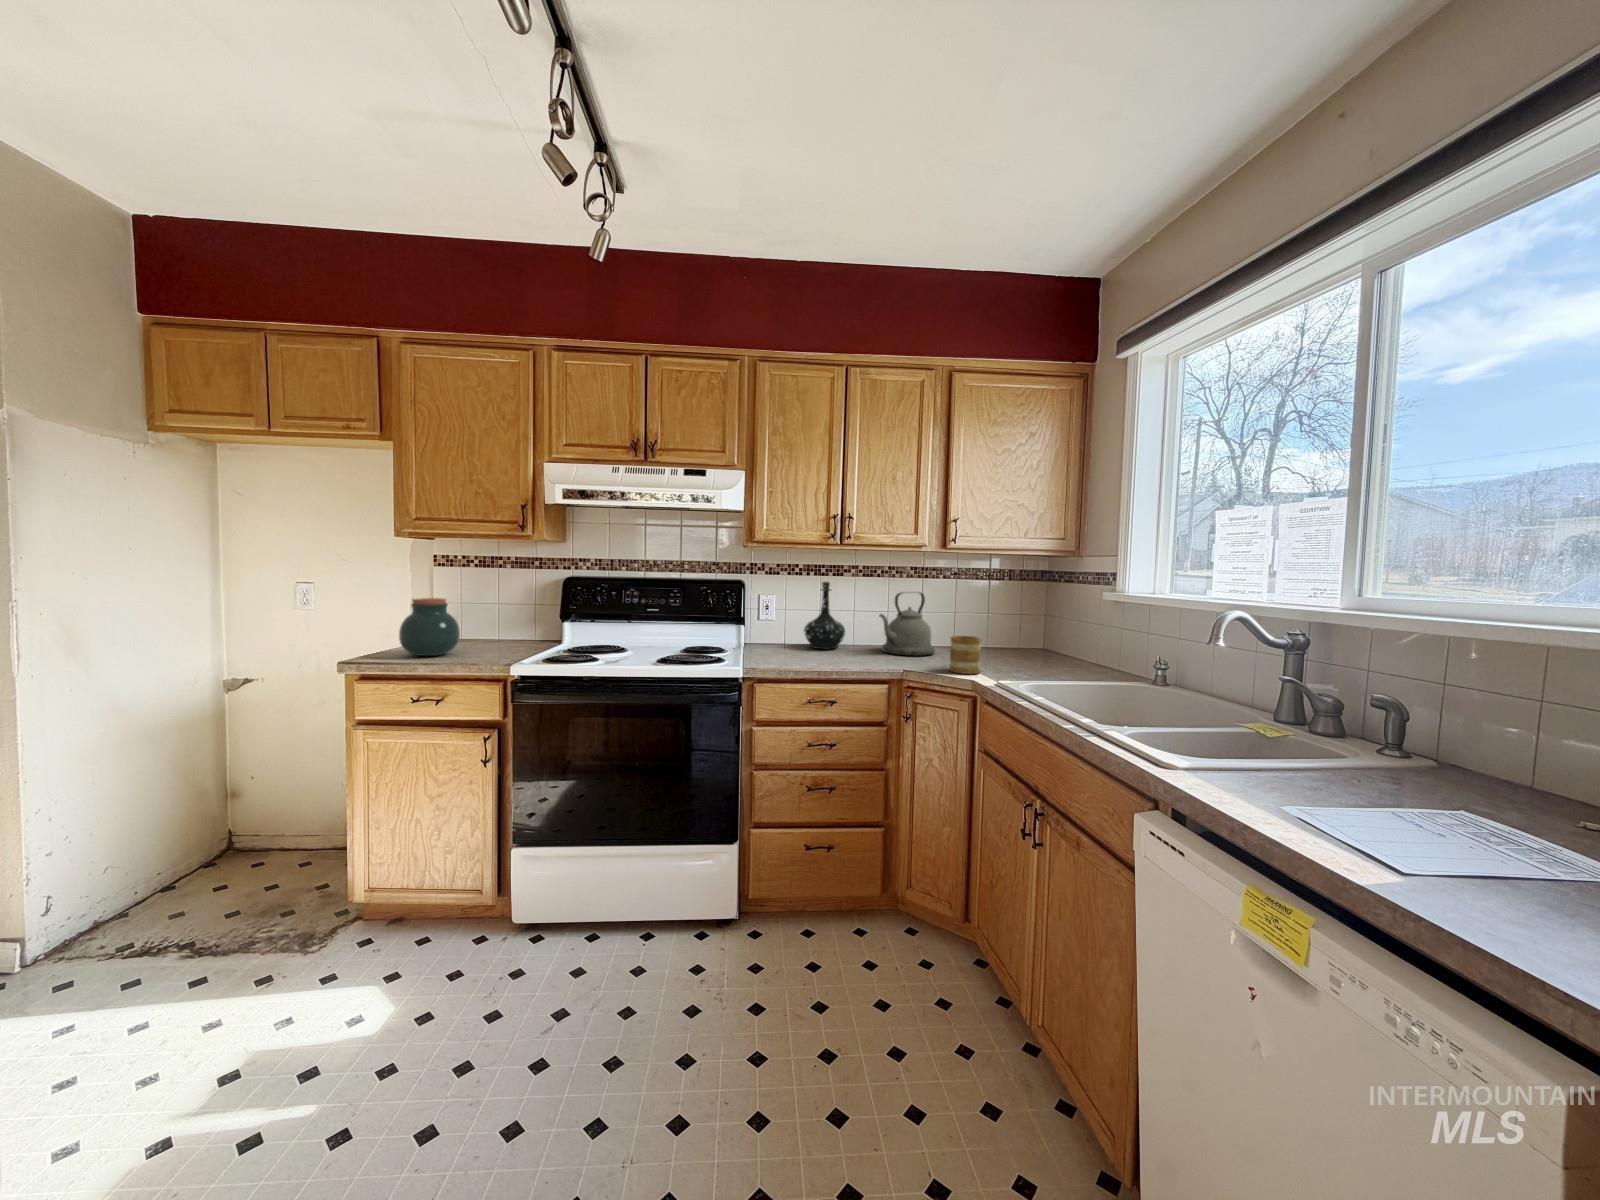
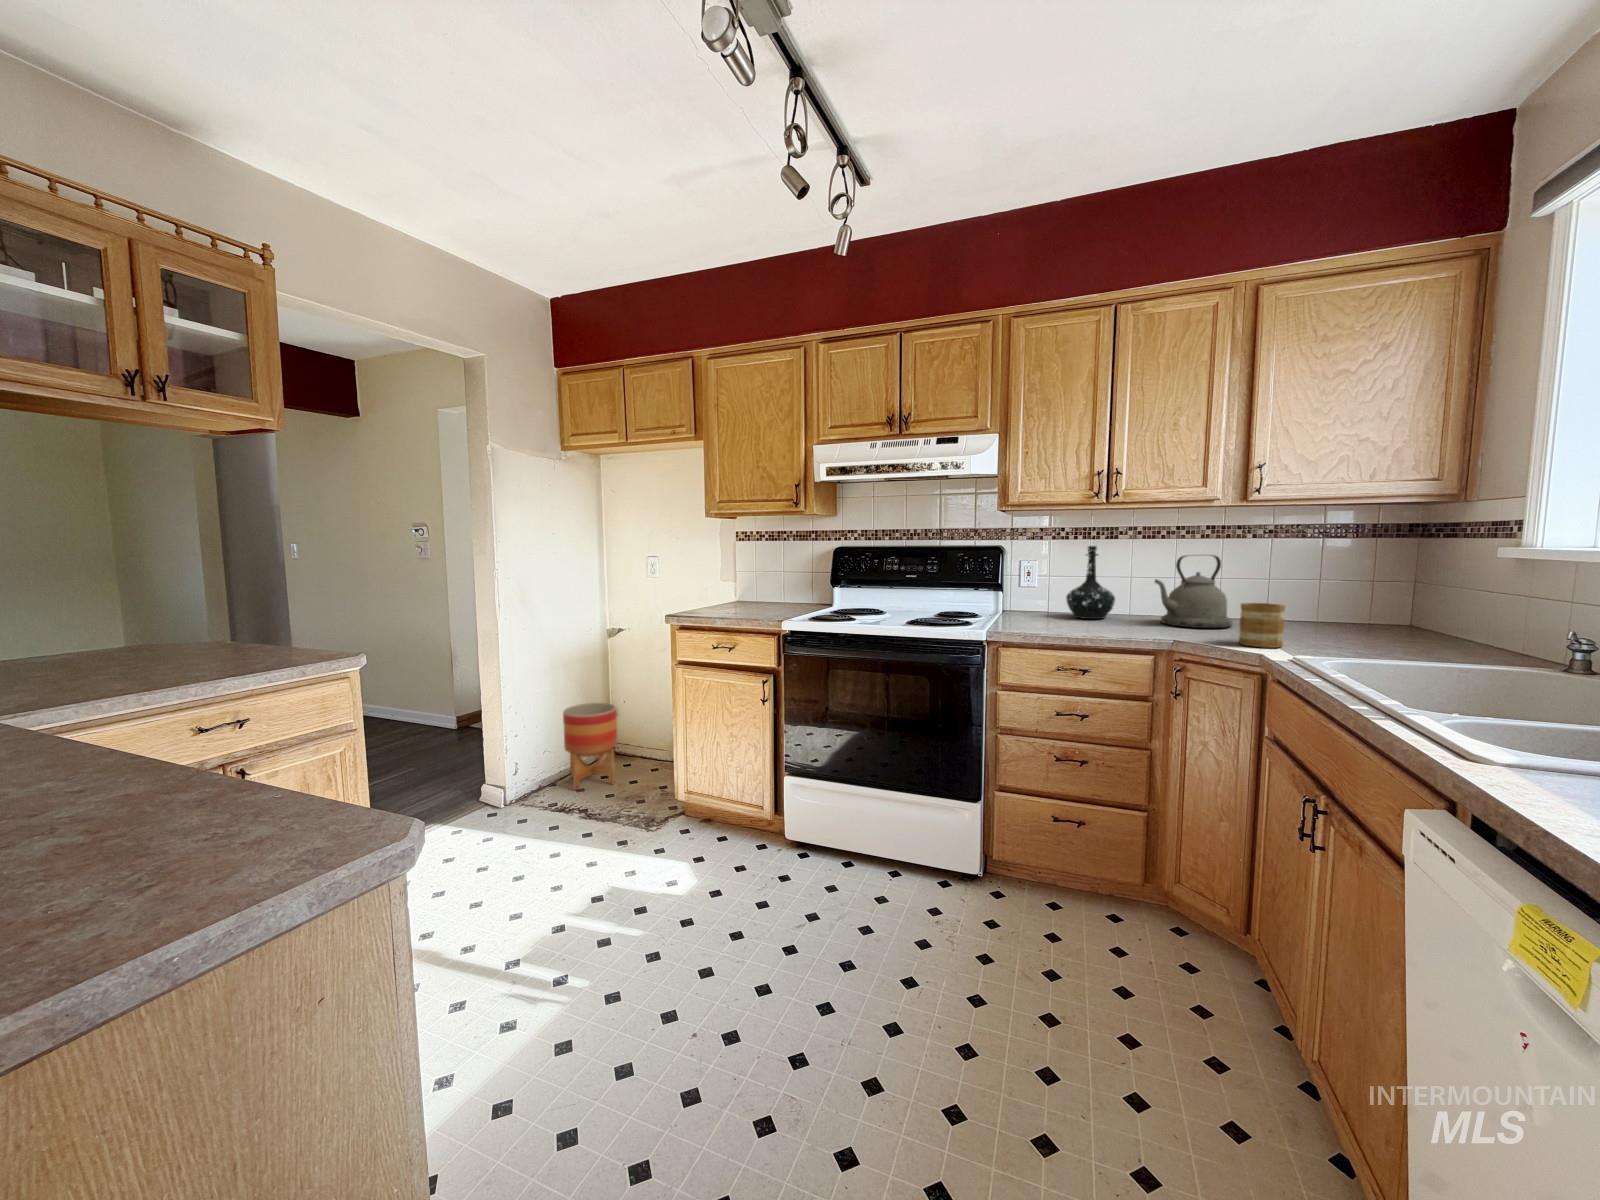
jar: present [399,598,460,656] -> none [708,566,749,613]
planter: none [145,782,248,917] -> present [563,703,618,790]

